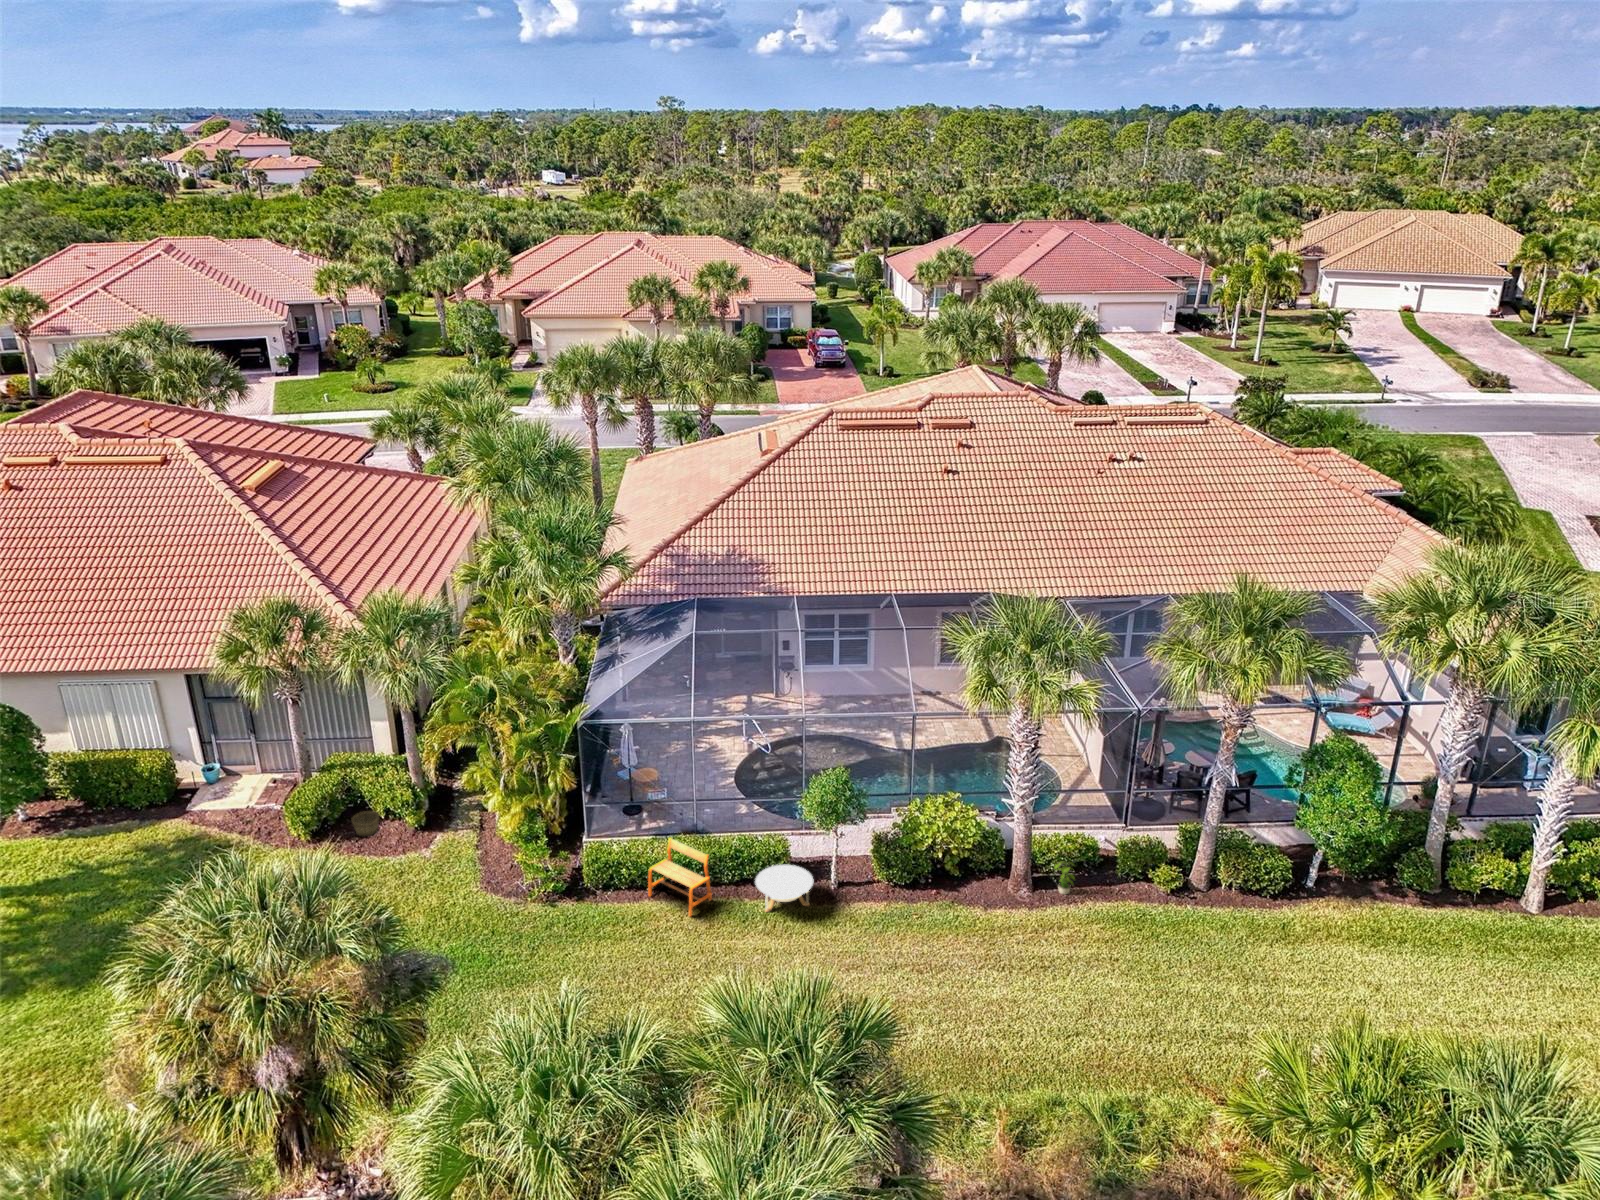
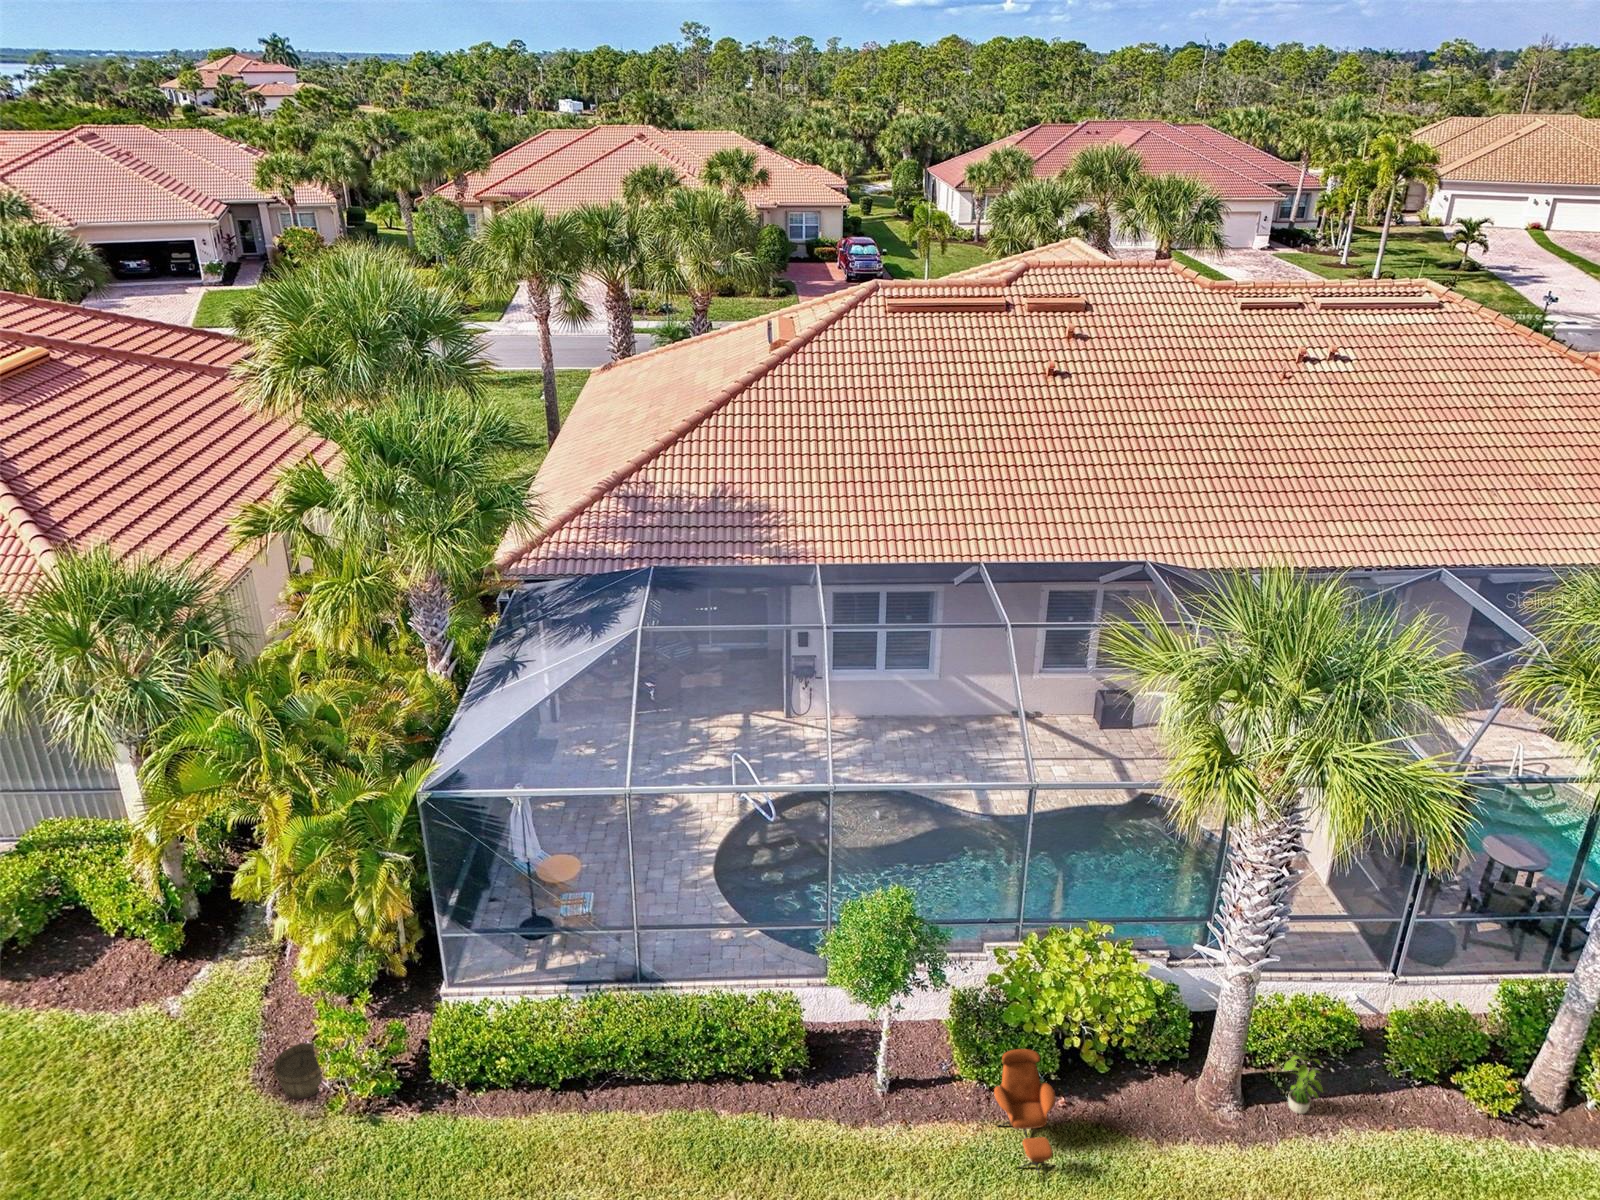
wooden bucket: present [351,811,379,836] -> present [273,1043,322,1099]
bench: present [648,838,712,917] -> none [550,998,664,1154]
lounge chair: none [894,859,928,925] -> present [994,1049,1056,1179]
round table: present [755,865,813,912] -> none [741,1048,847,1146]

